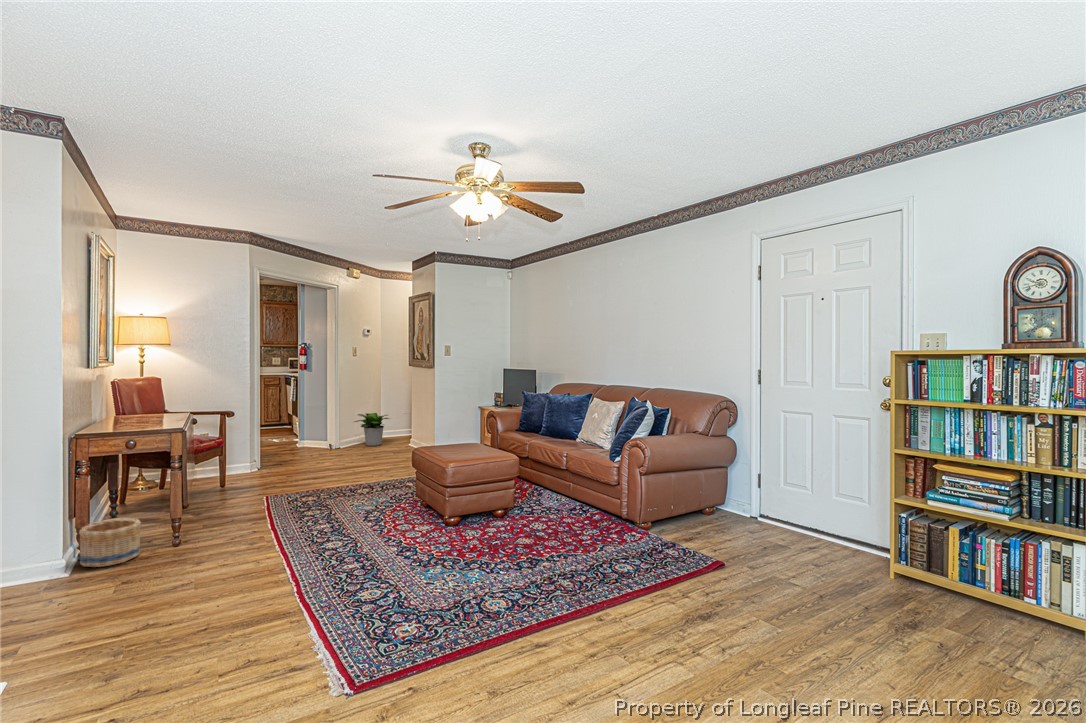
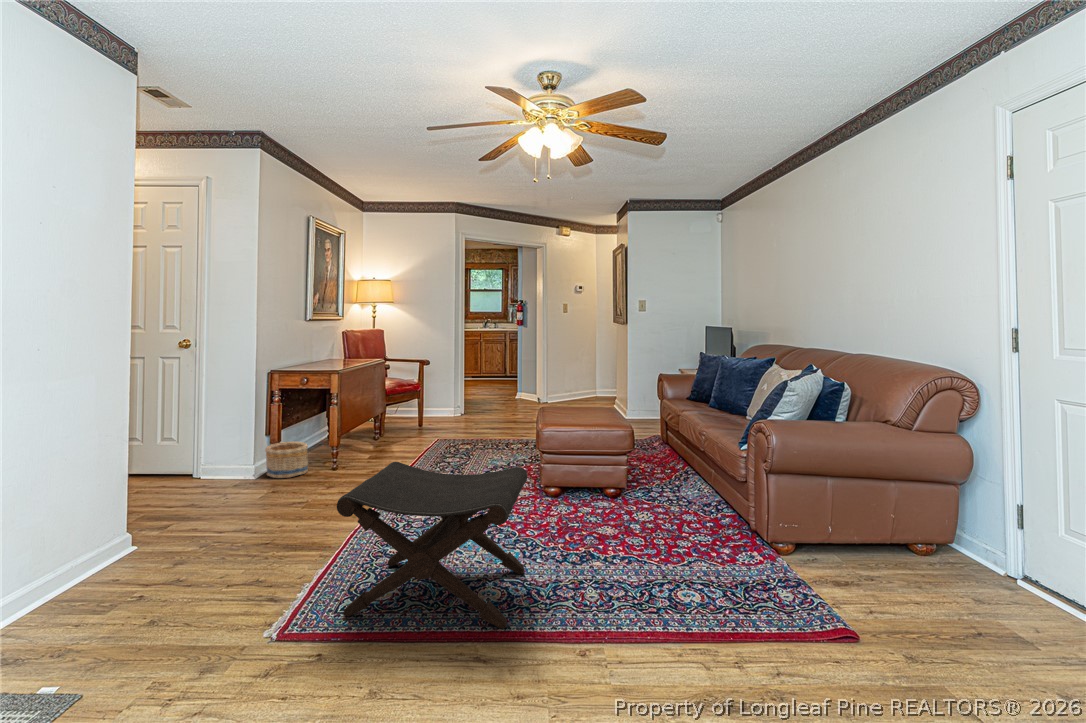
potted plant: present [355,413,389,446] -> none [562,370,600,403]
footstool: none [371,493,538,656] -> present [337,462,527,628]

